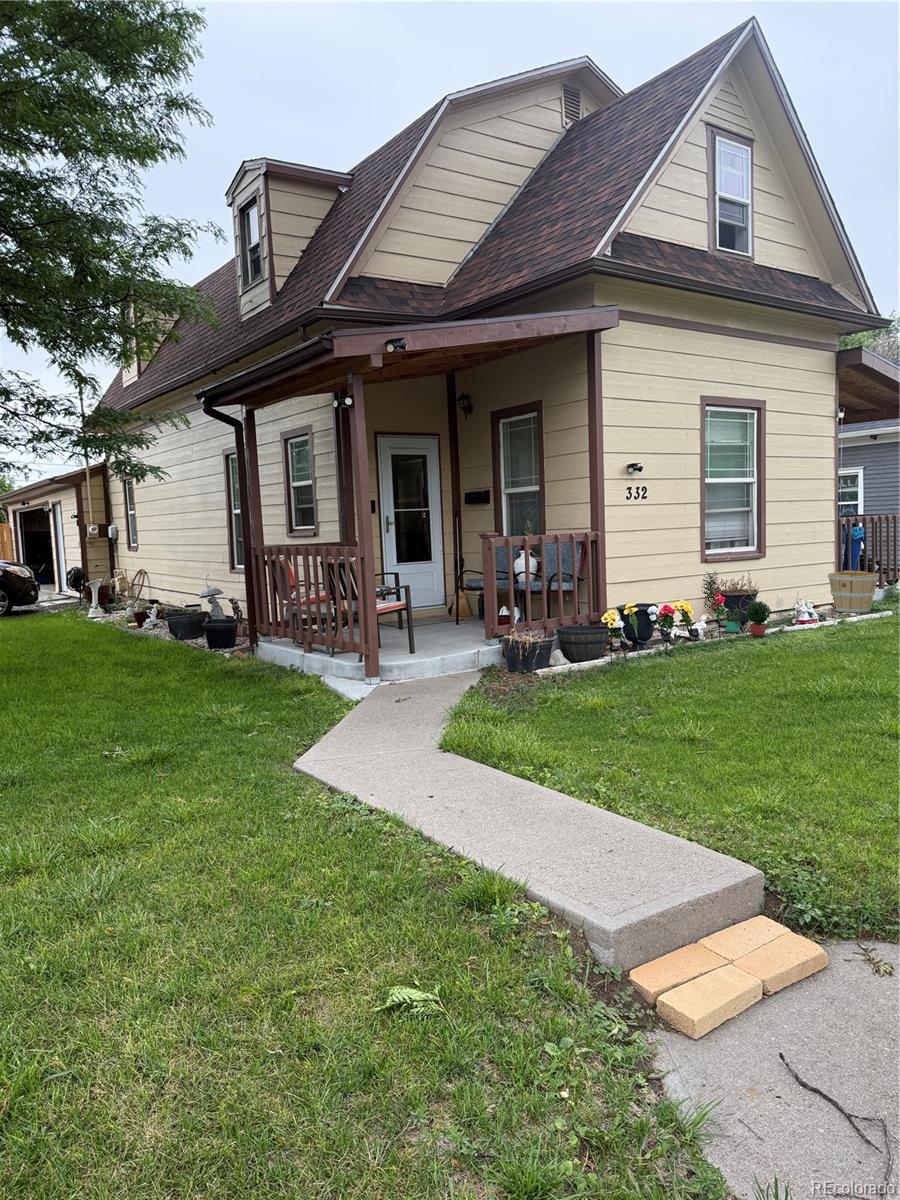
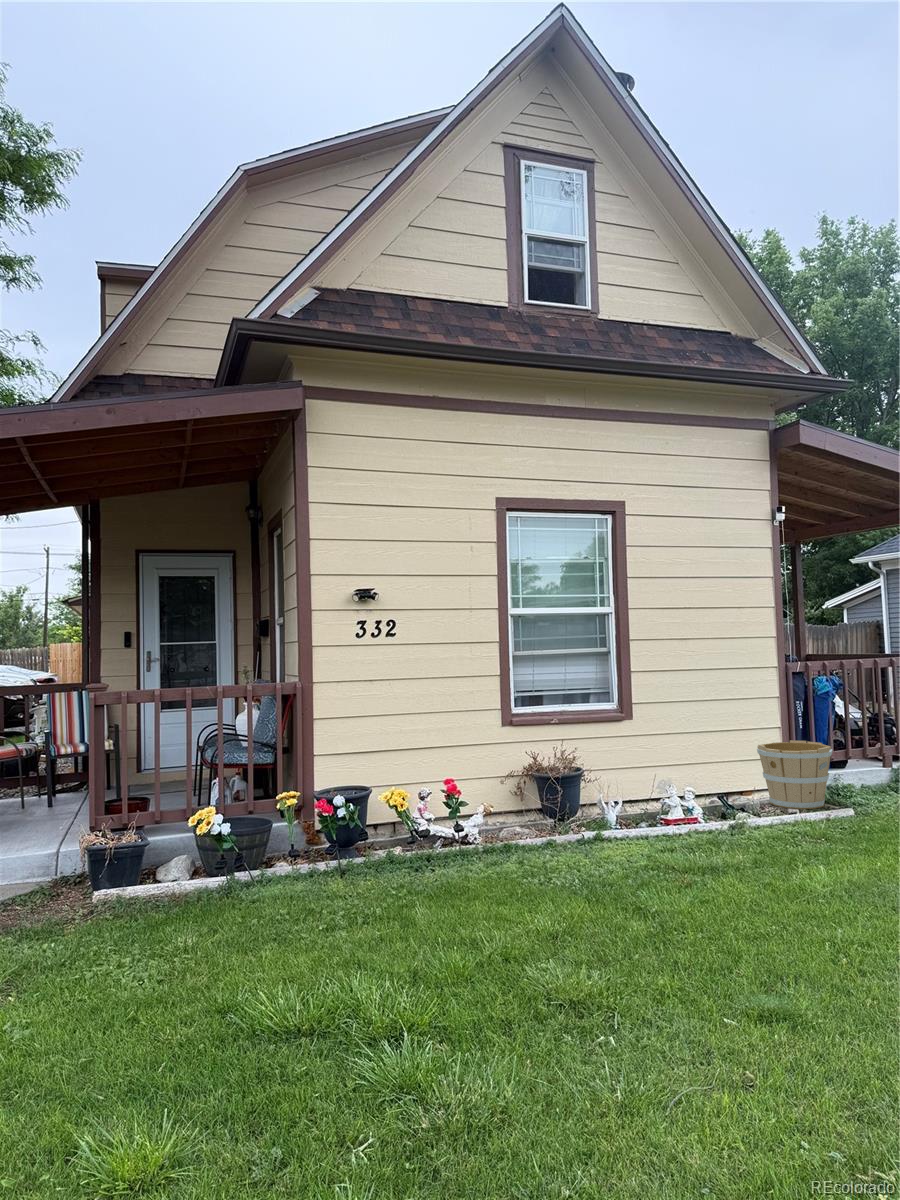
potted plant: present [702,572,771,636] -> none [494,743,569,851]

